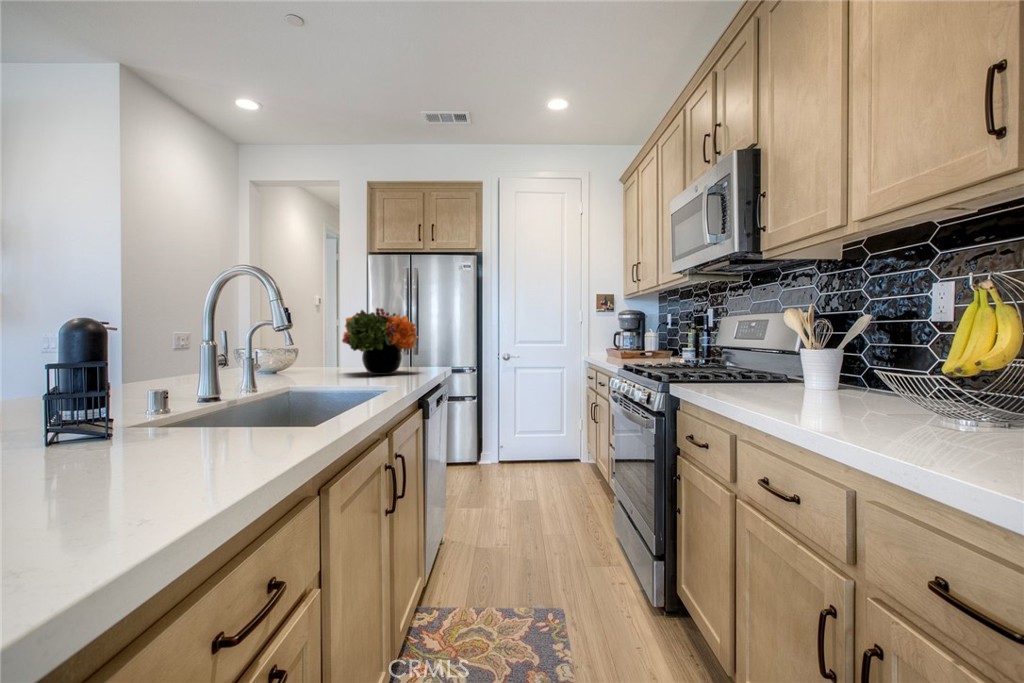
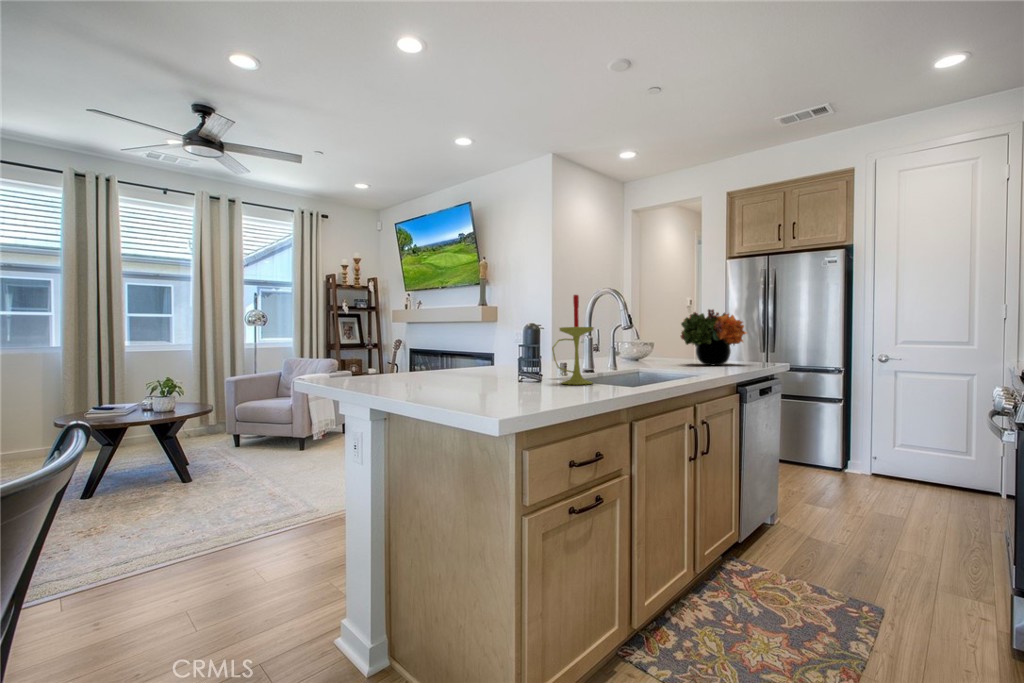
candle: none [143,254,255,457] -> present [552,295,594,384]

